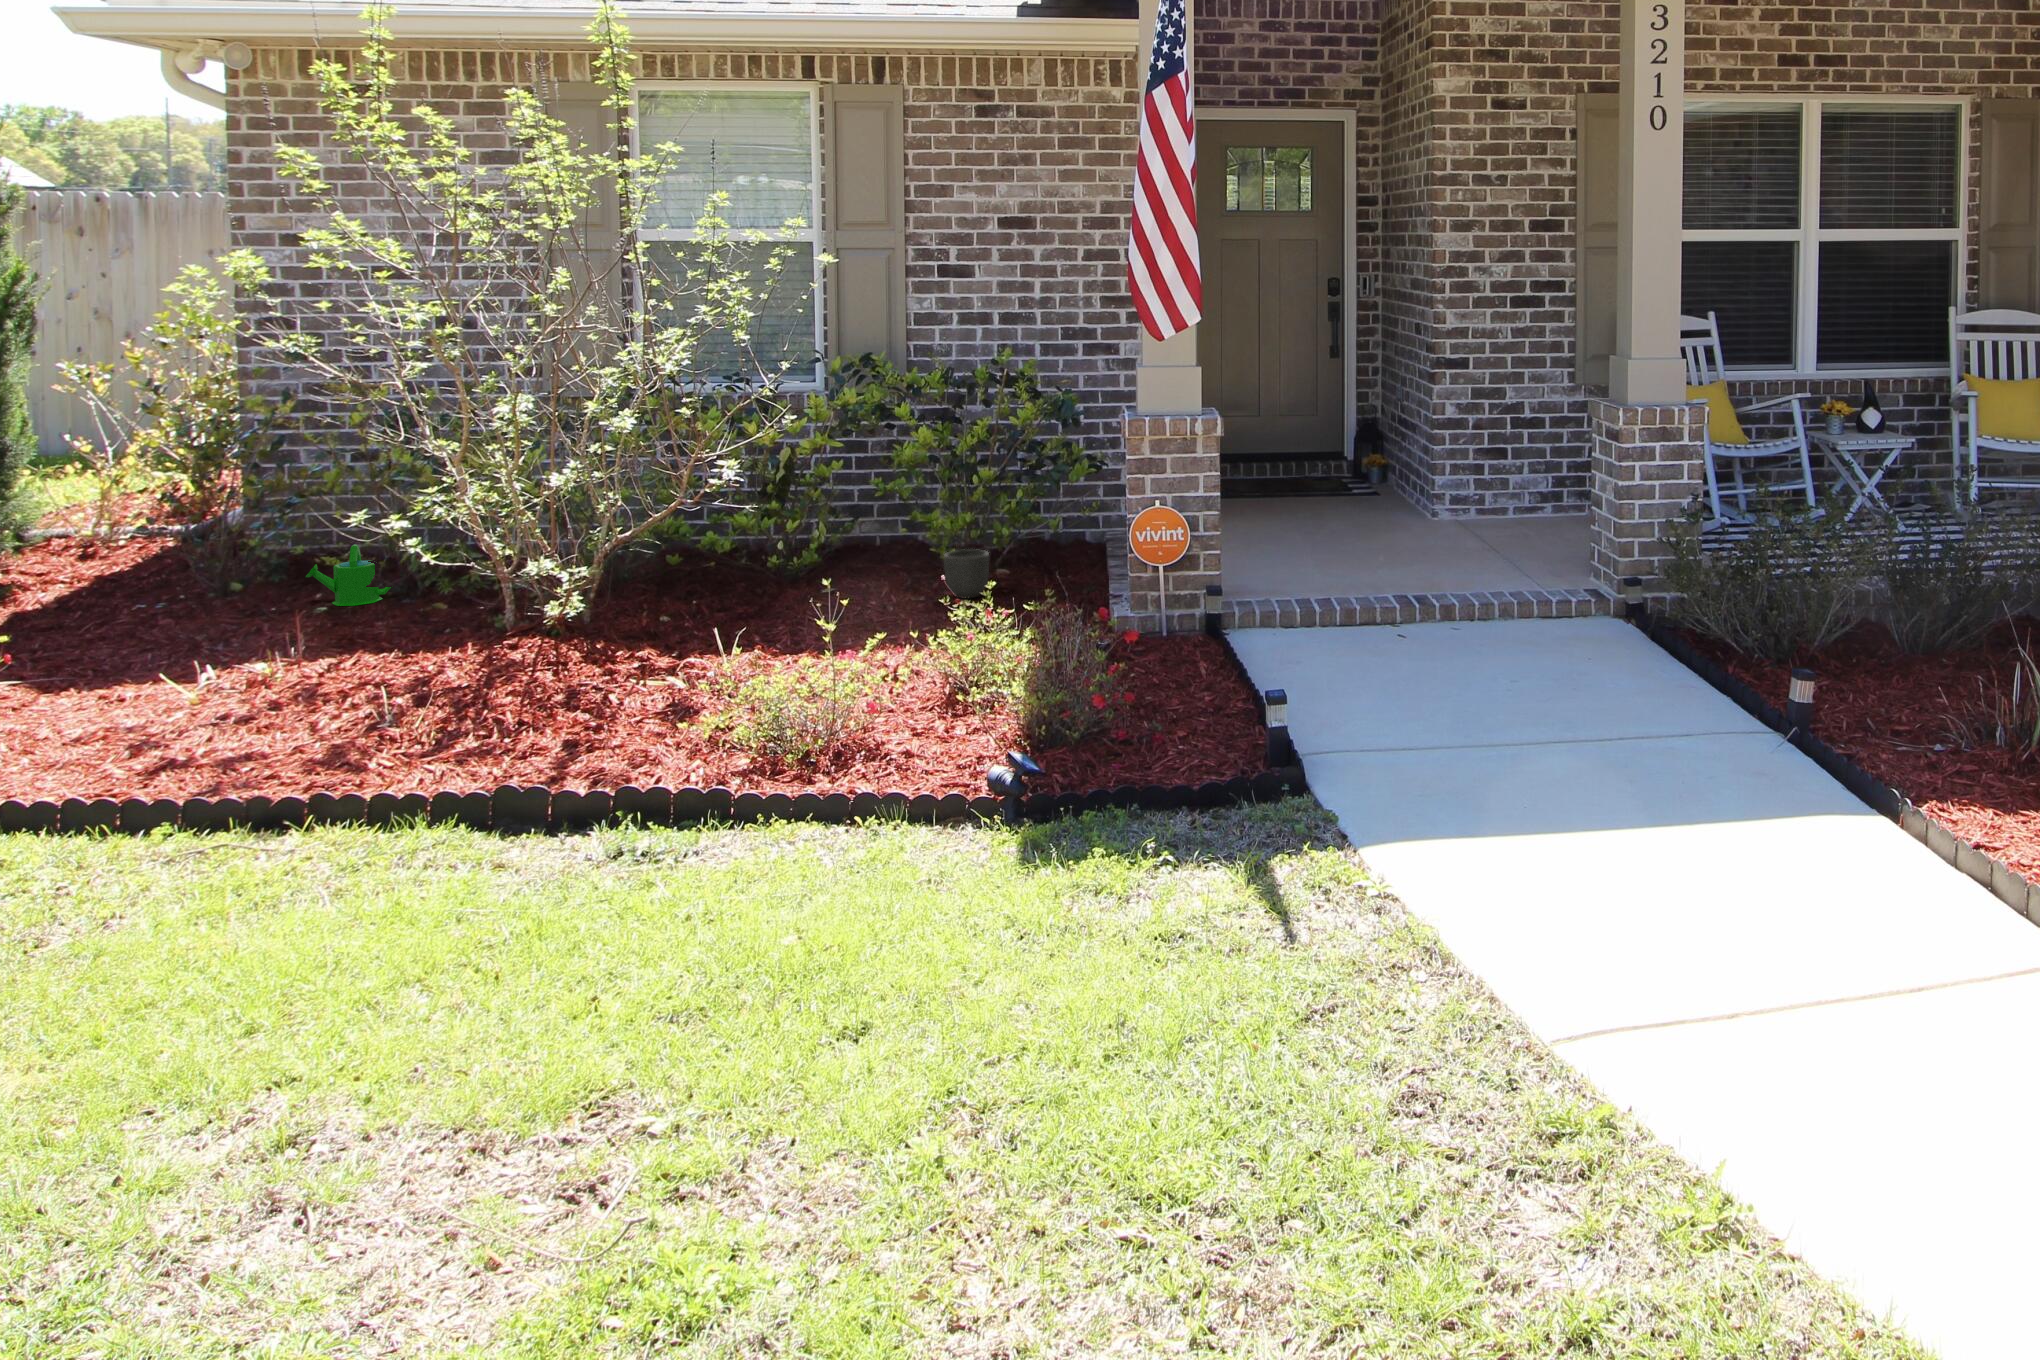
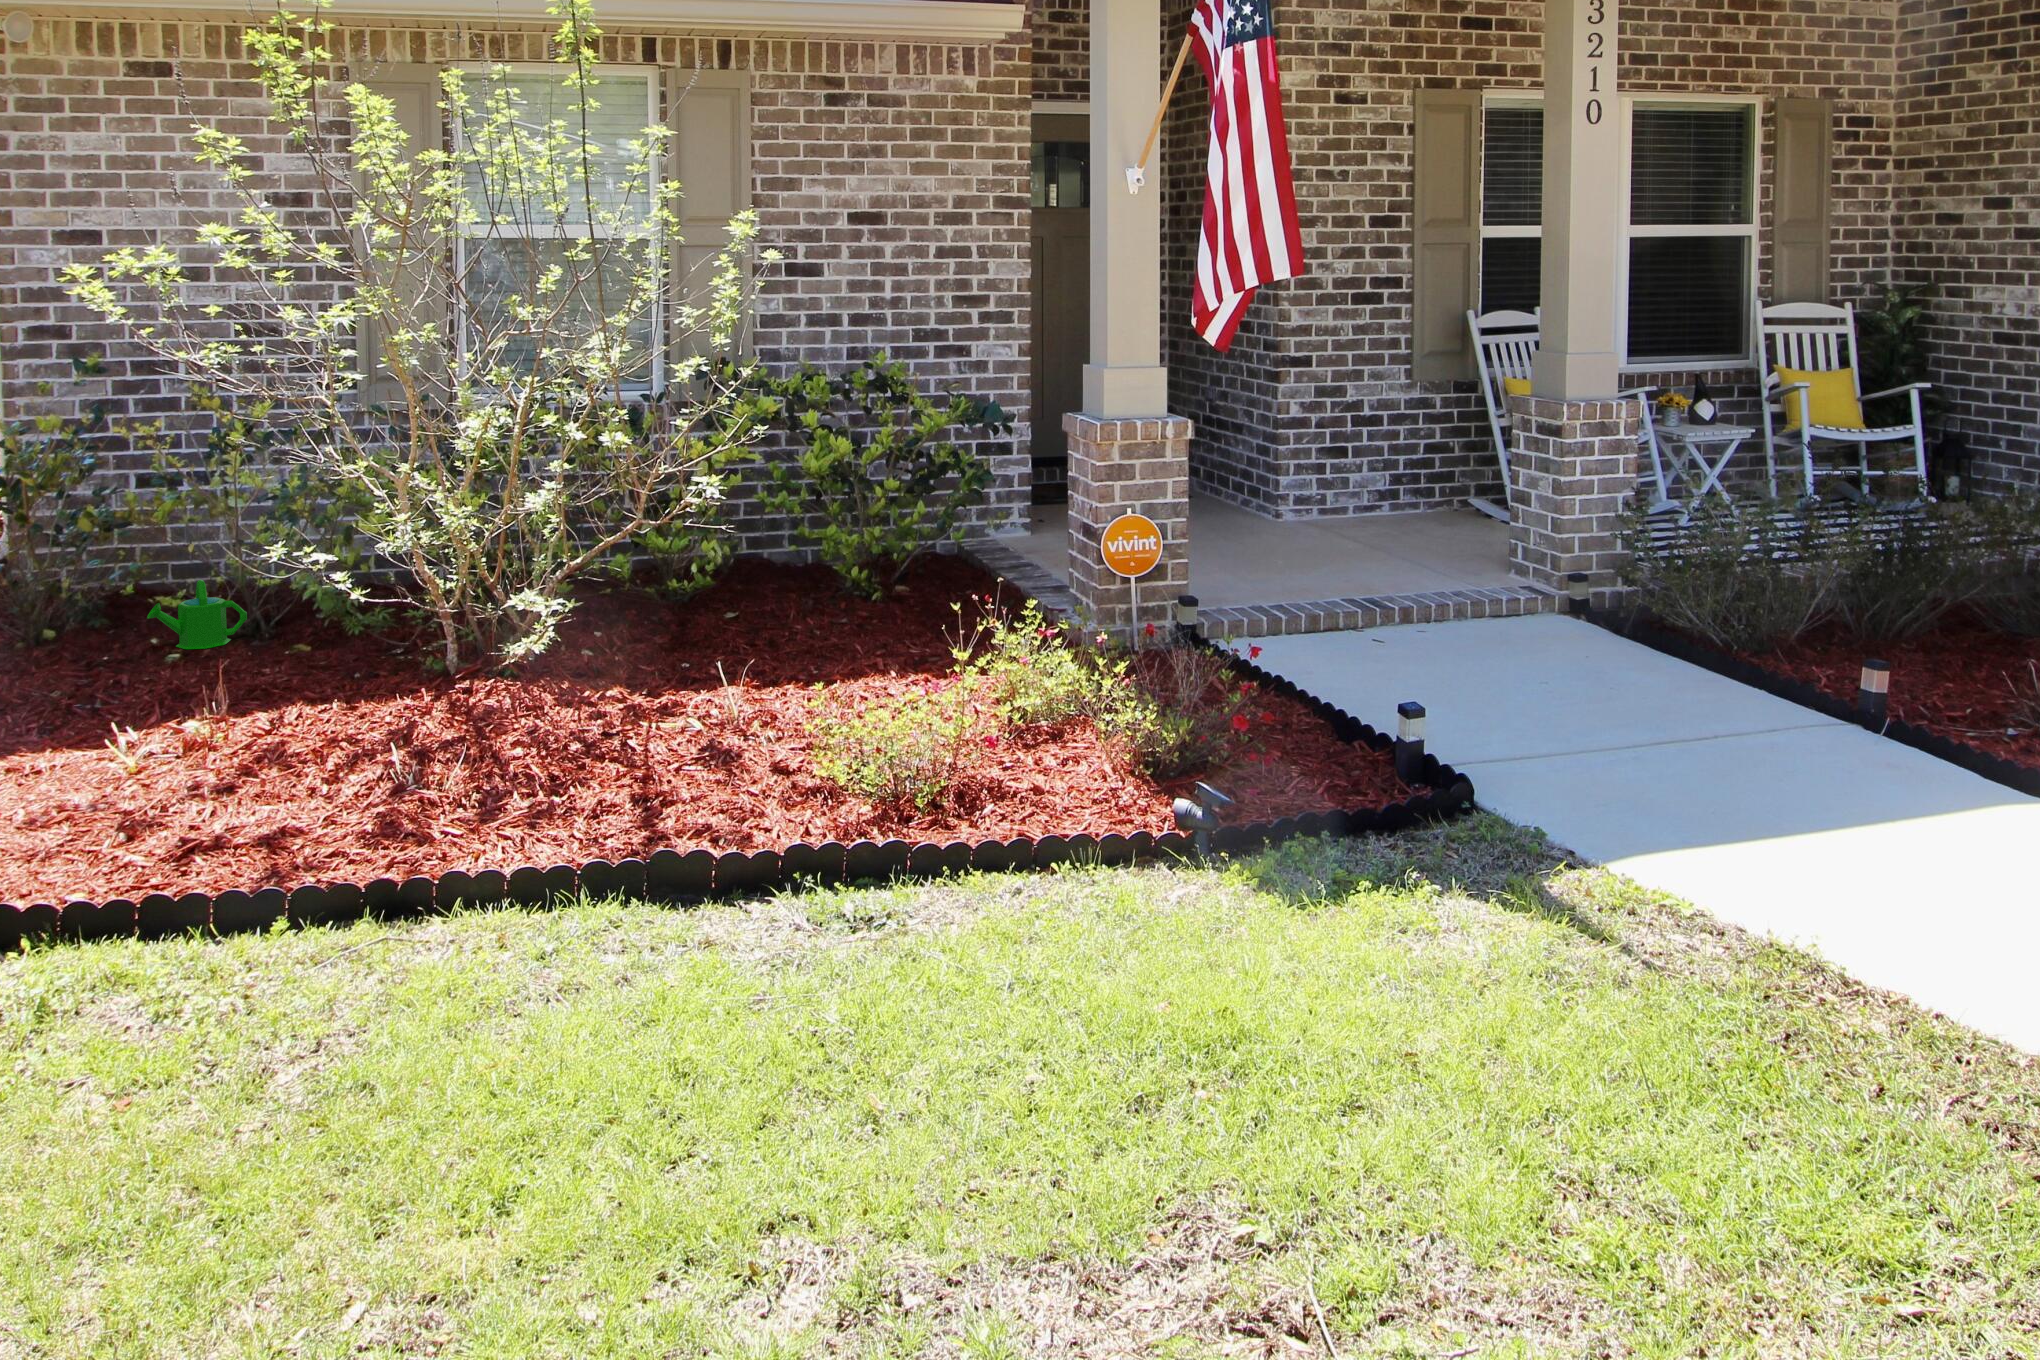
planter: present [944,549,989,599] -> none [858,565,905,618]

